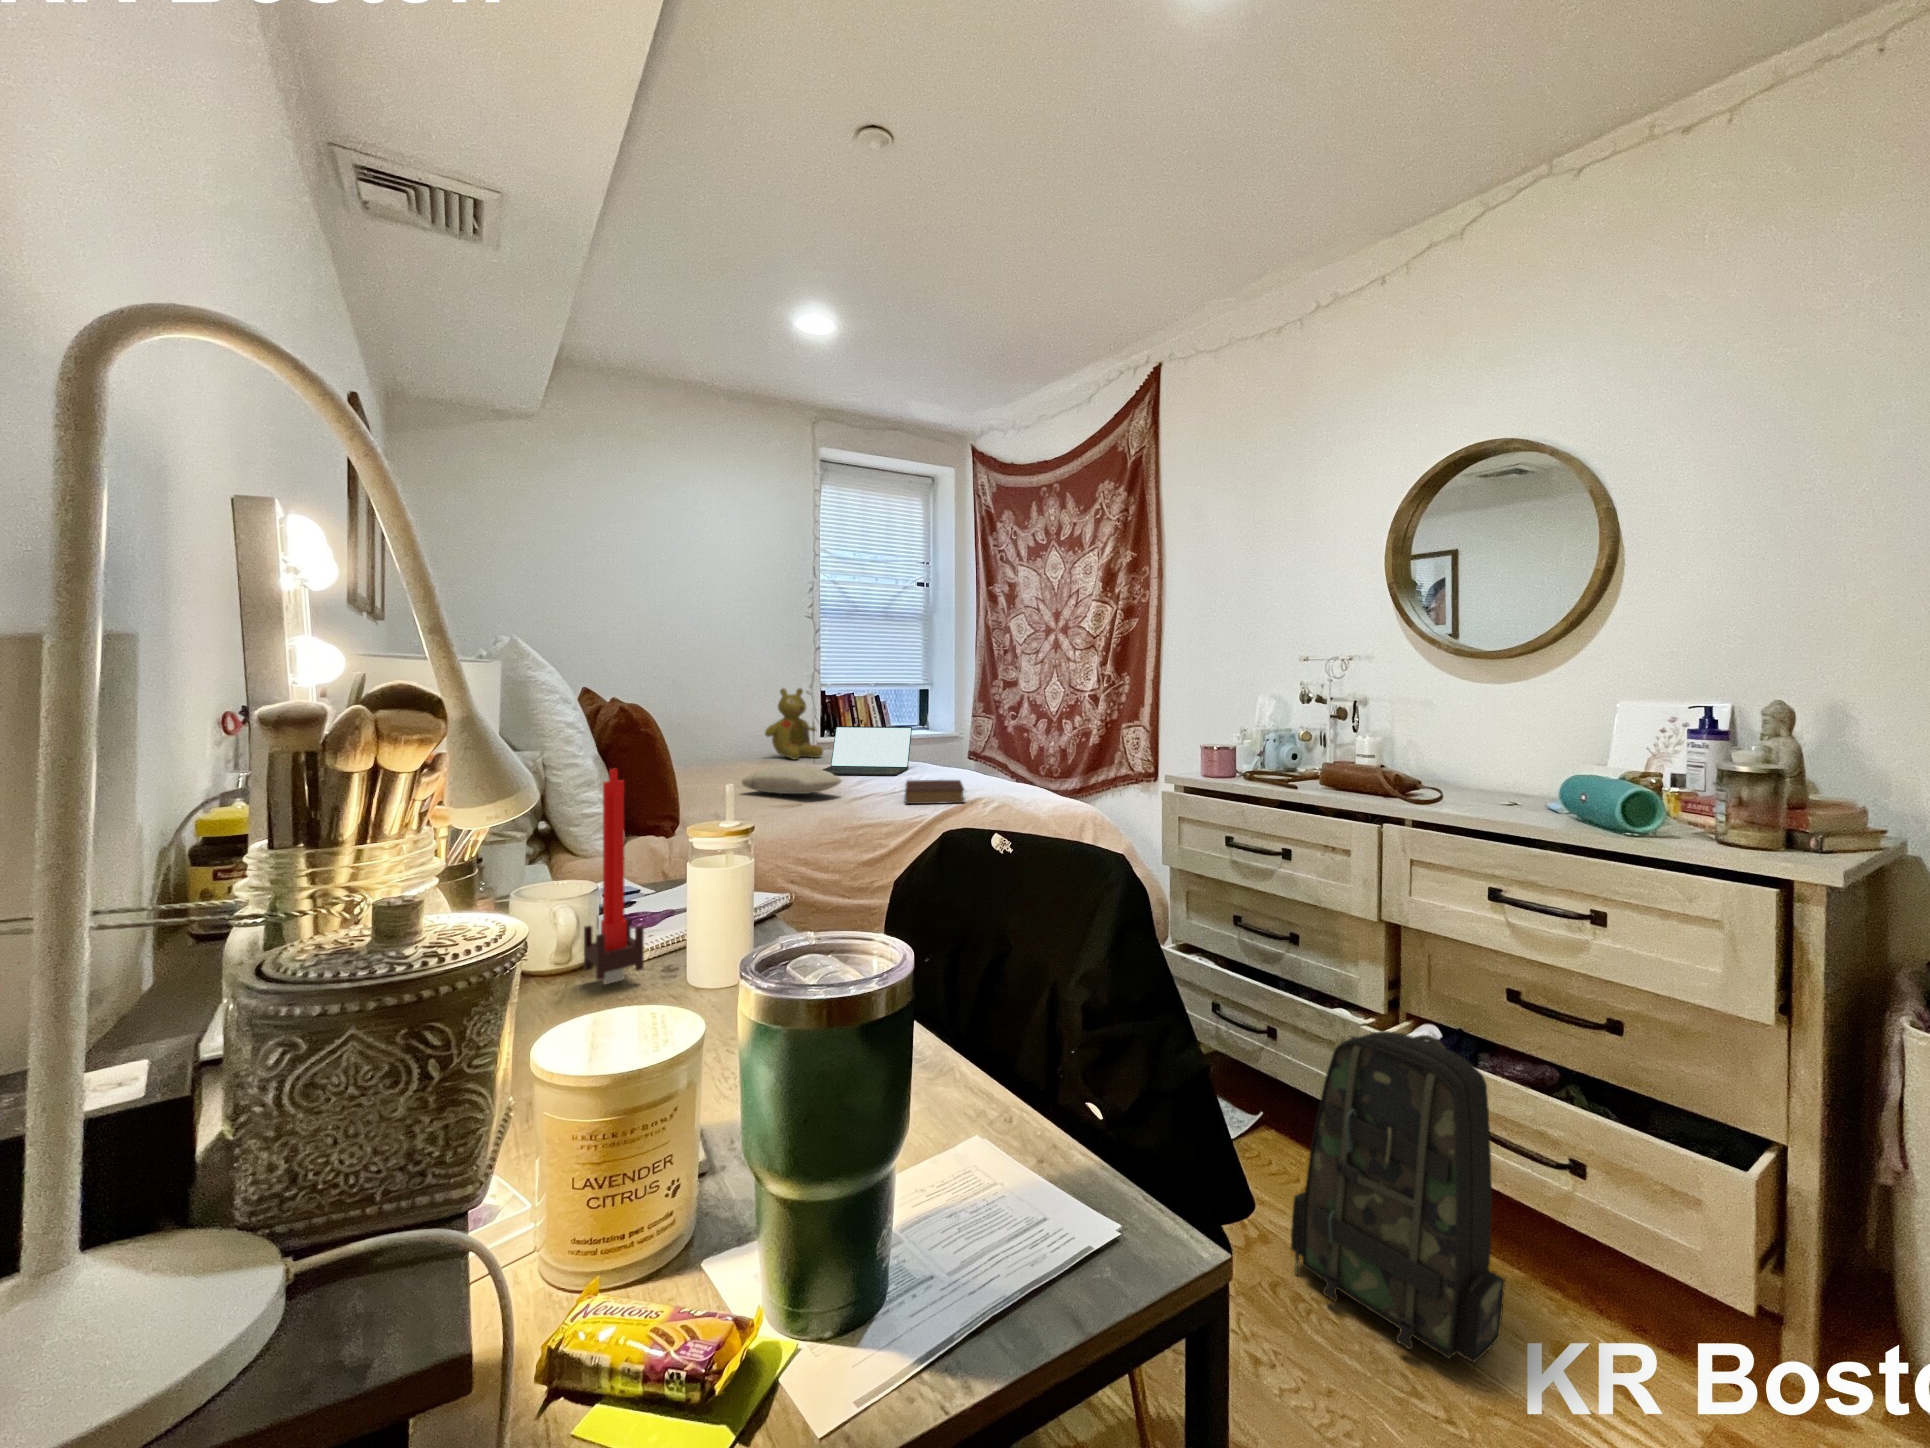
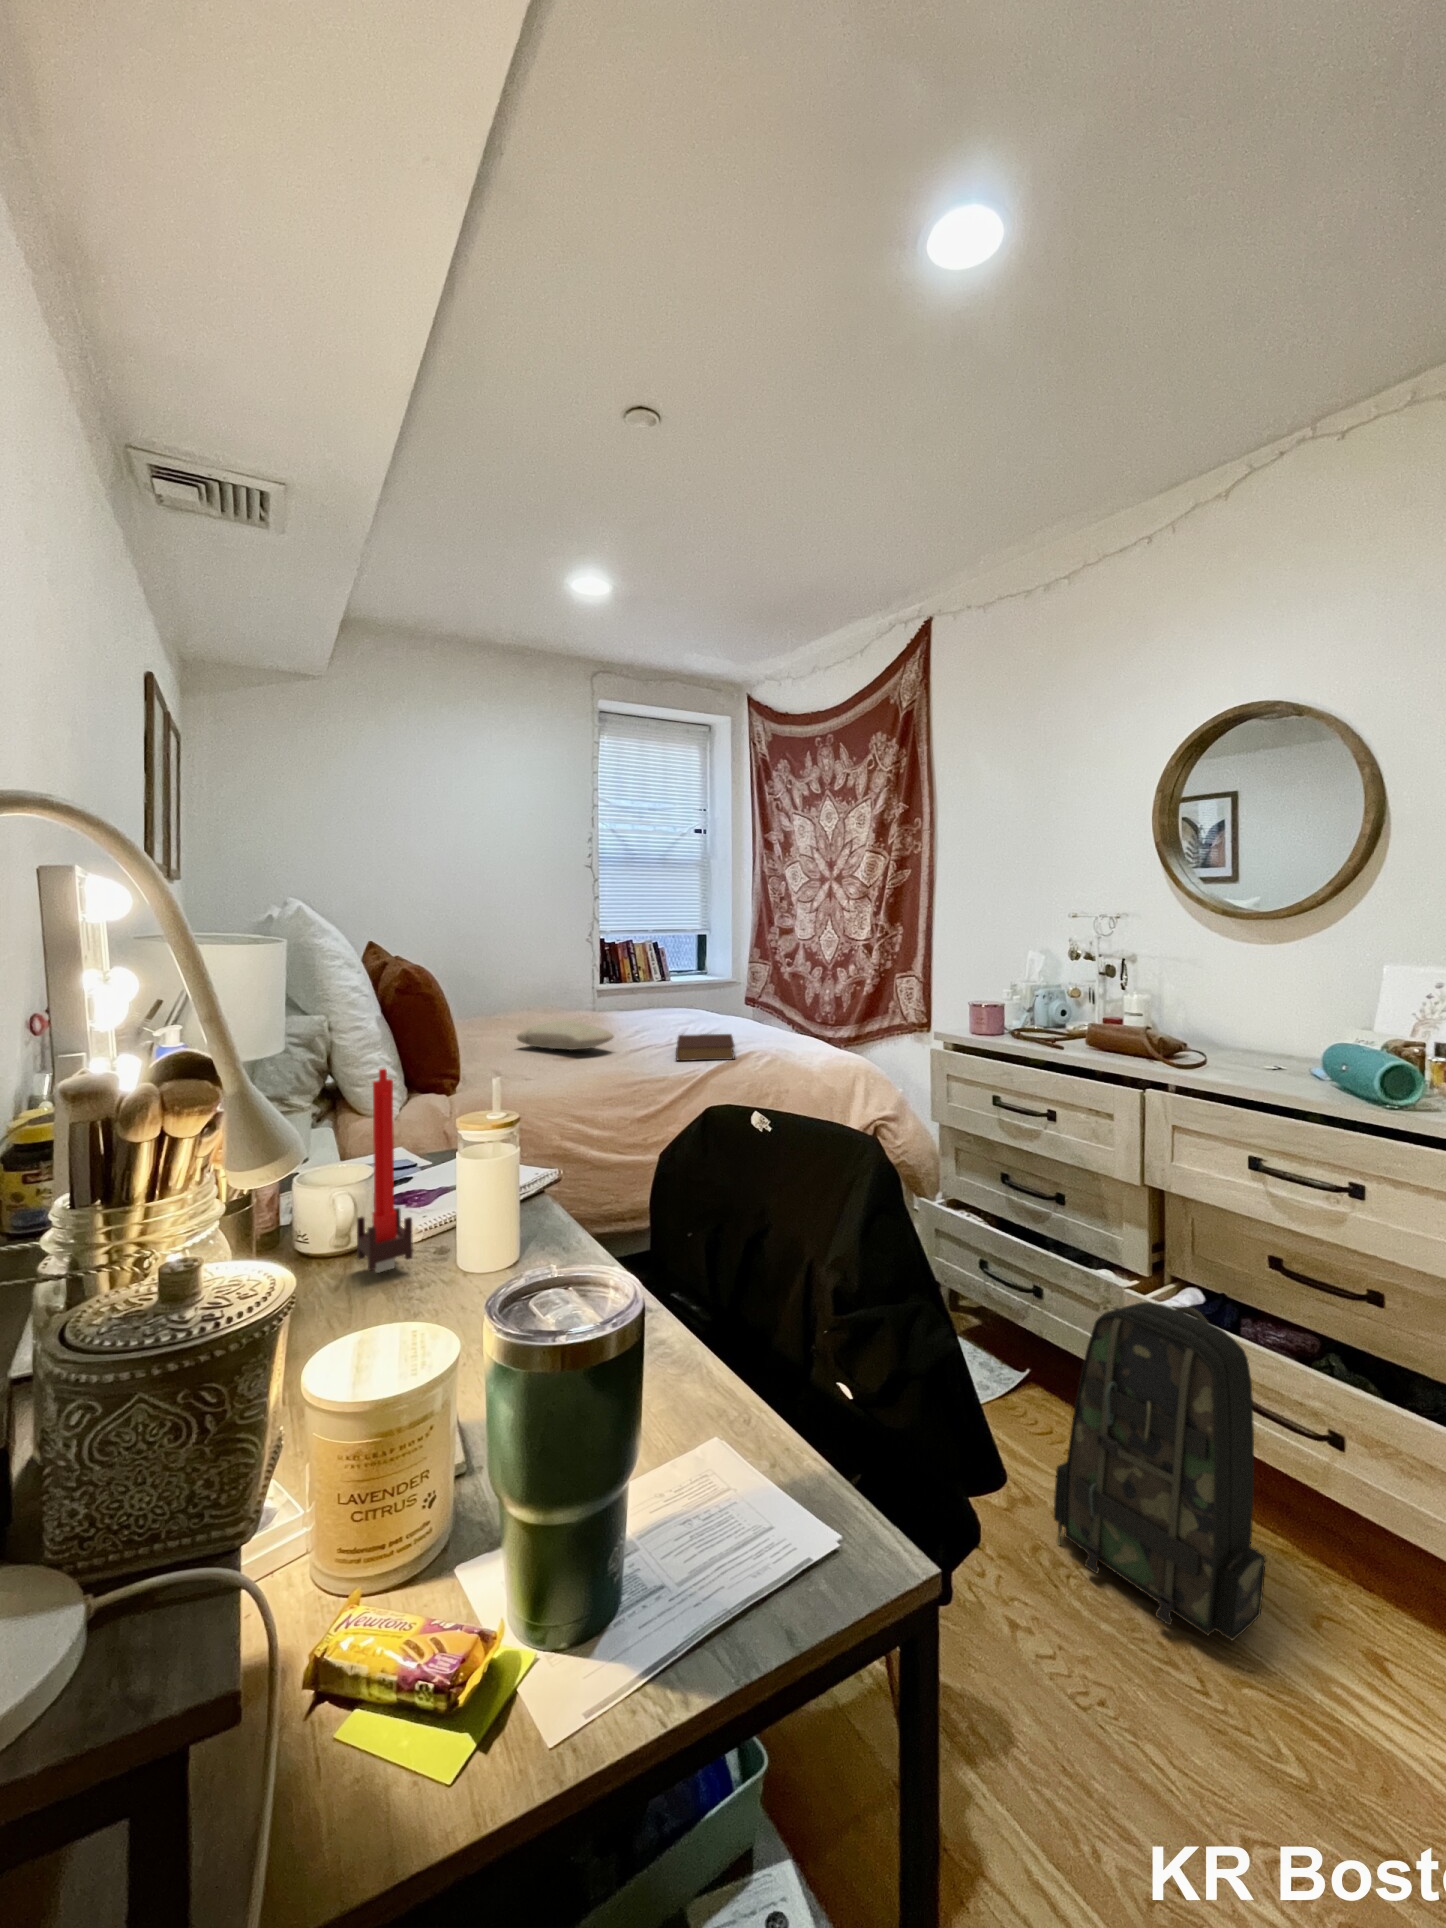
stuffed bear: present [765,688,823,760] -> none [541,935,599,1007]
laptop: present [822,726,912,776] -> none [589,976,686,1026]

